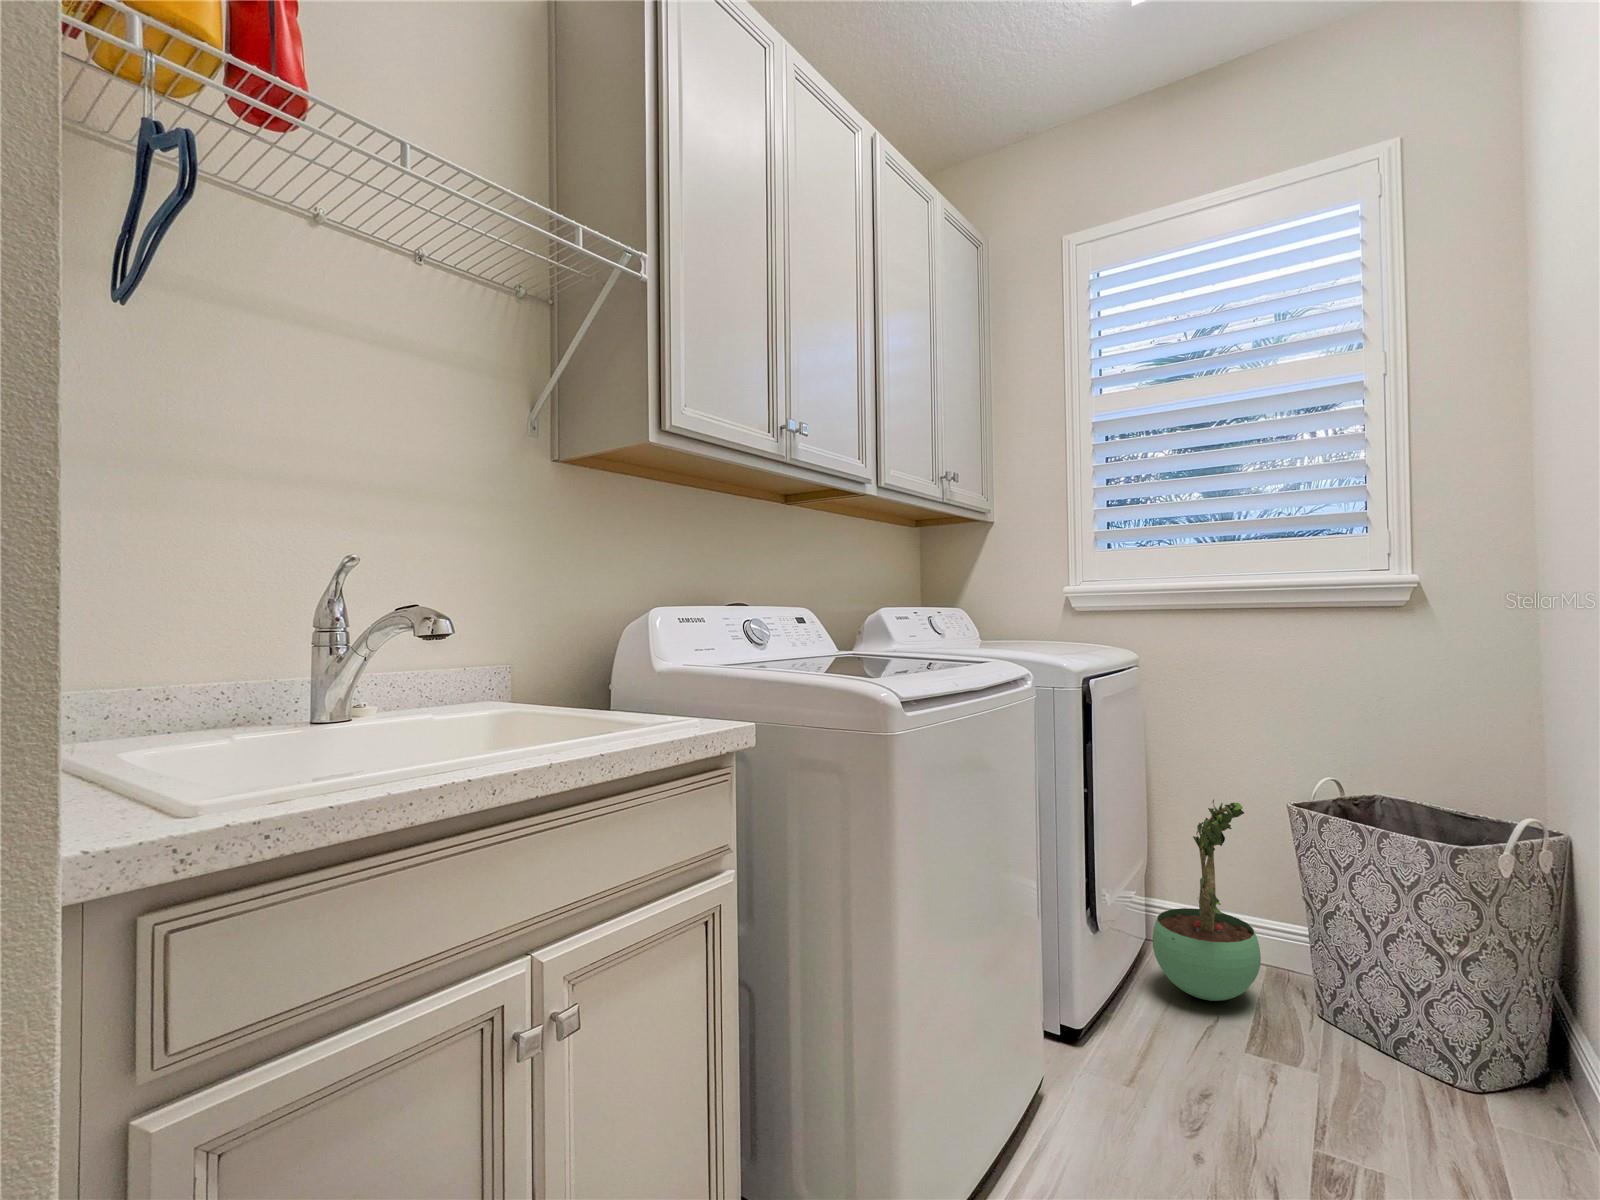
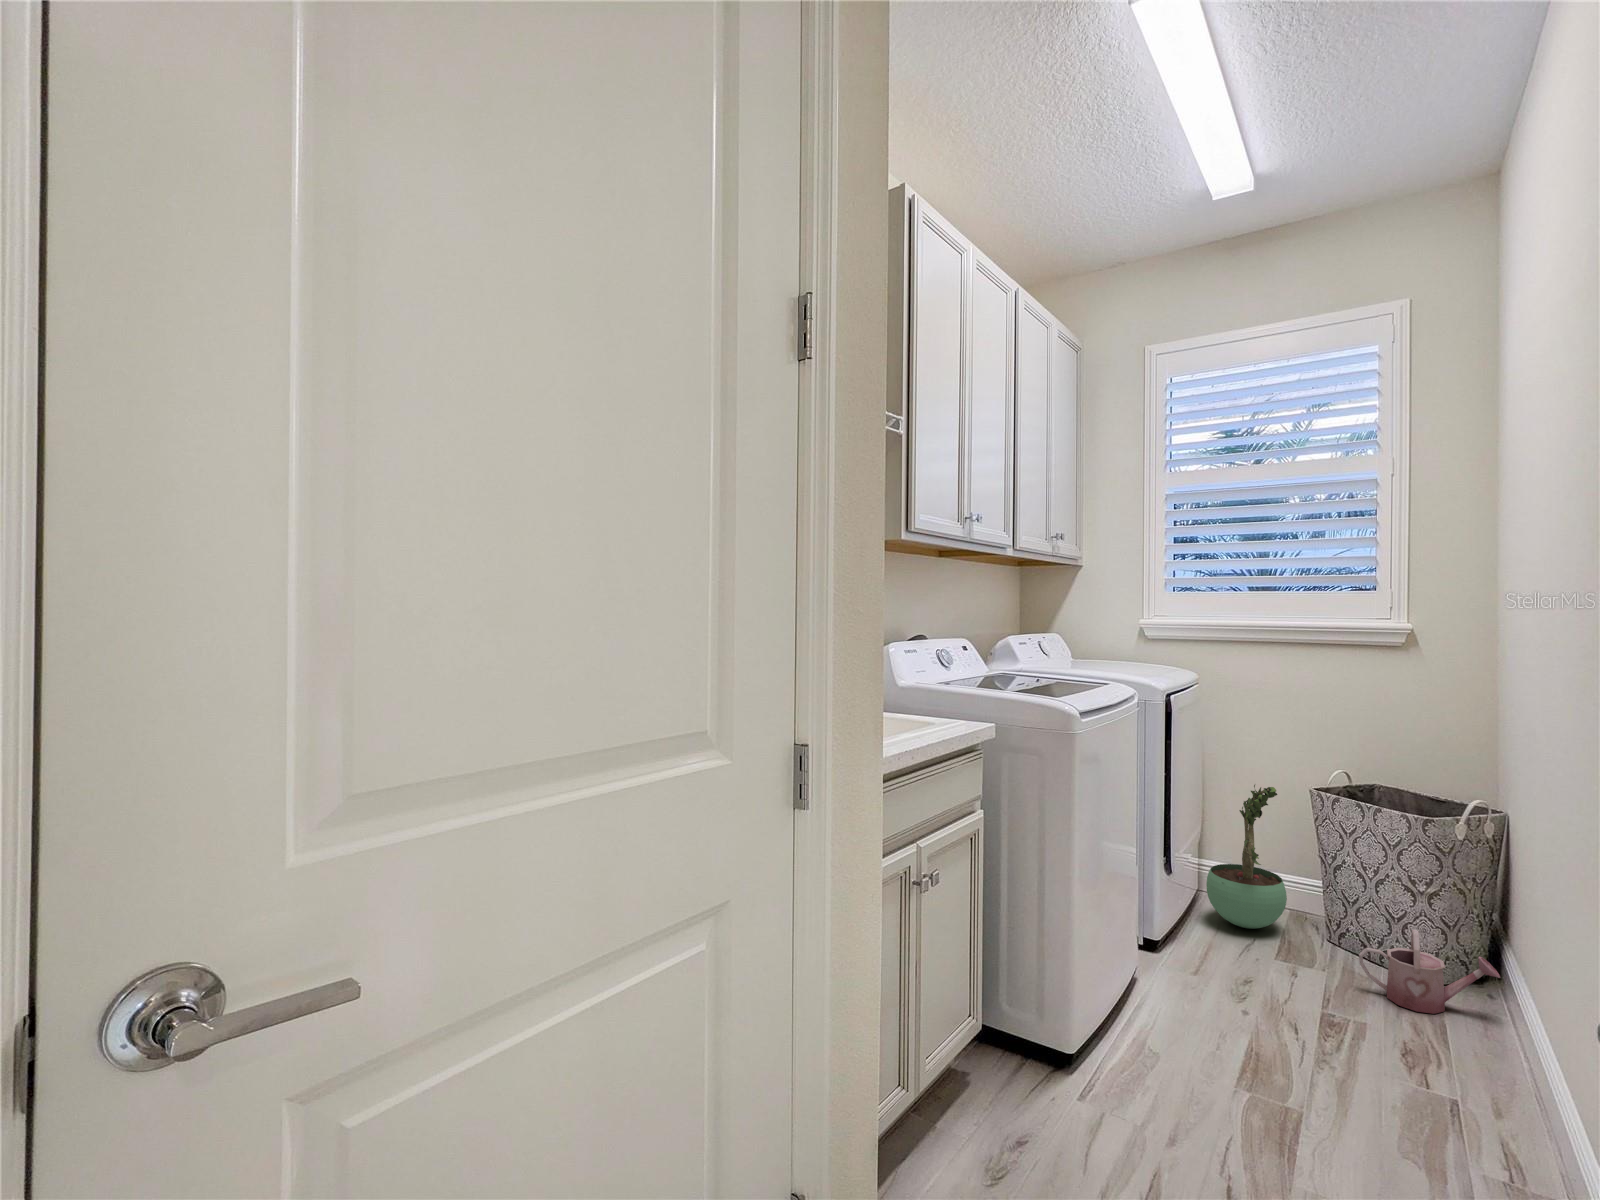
watering can: none [1365,1014,1581,1148] -> present [1359,929,1500,1014]

